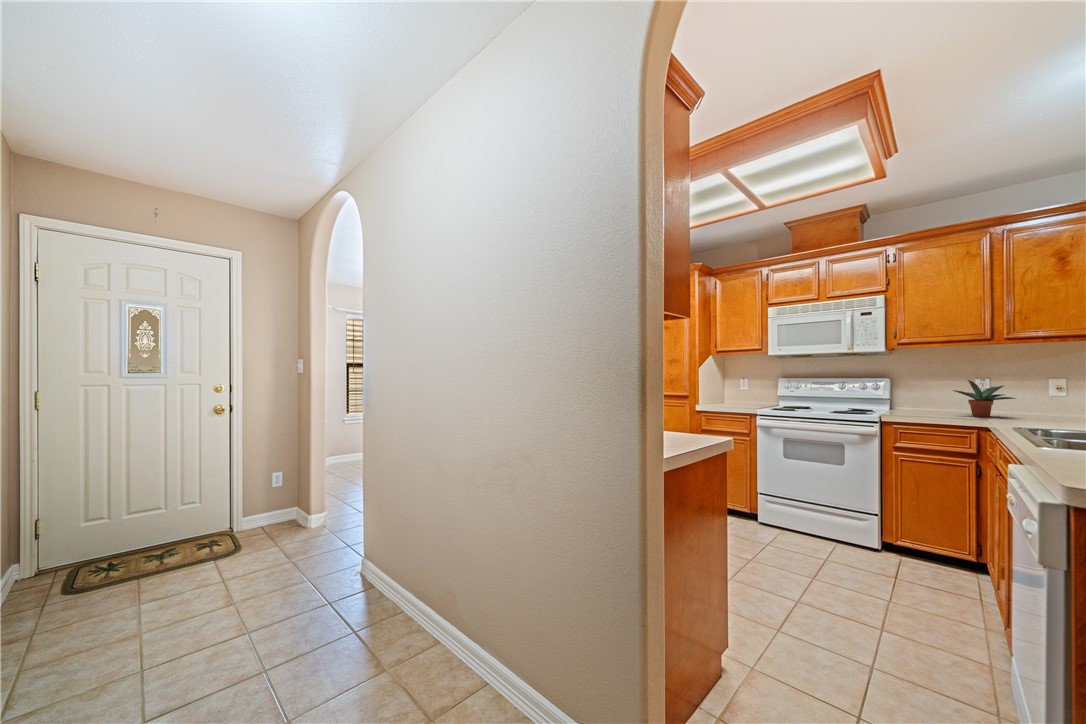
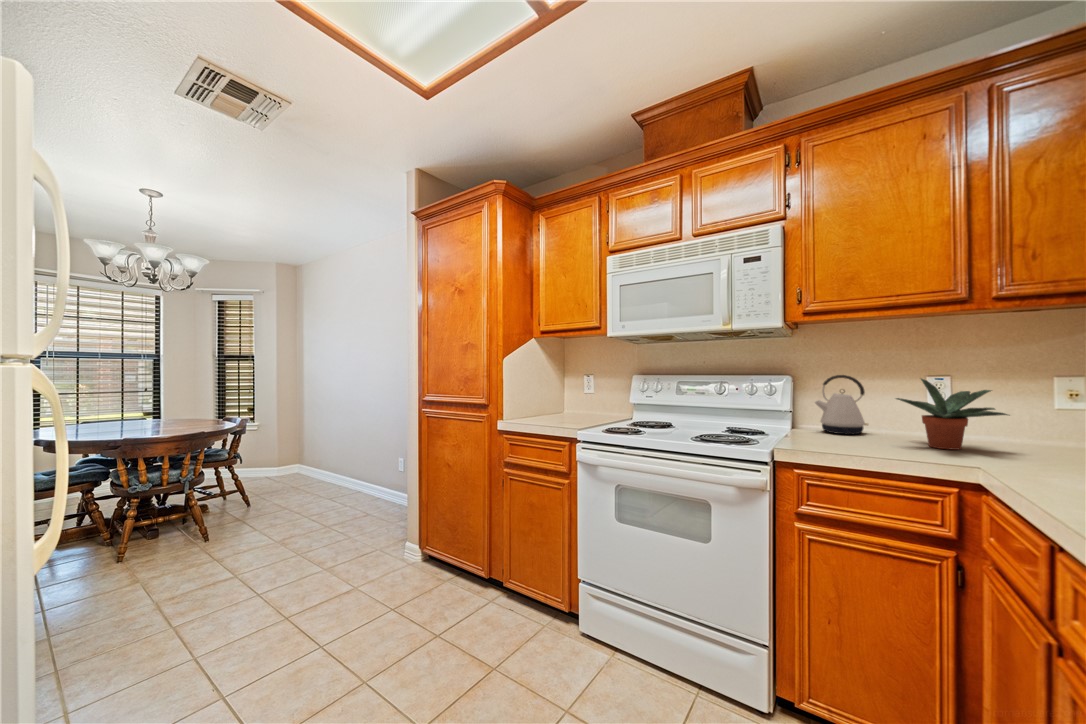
kettle: none [905,378,940,412] -> present [815,375,868,434]

